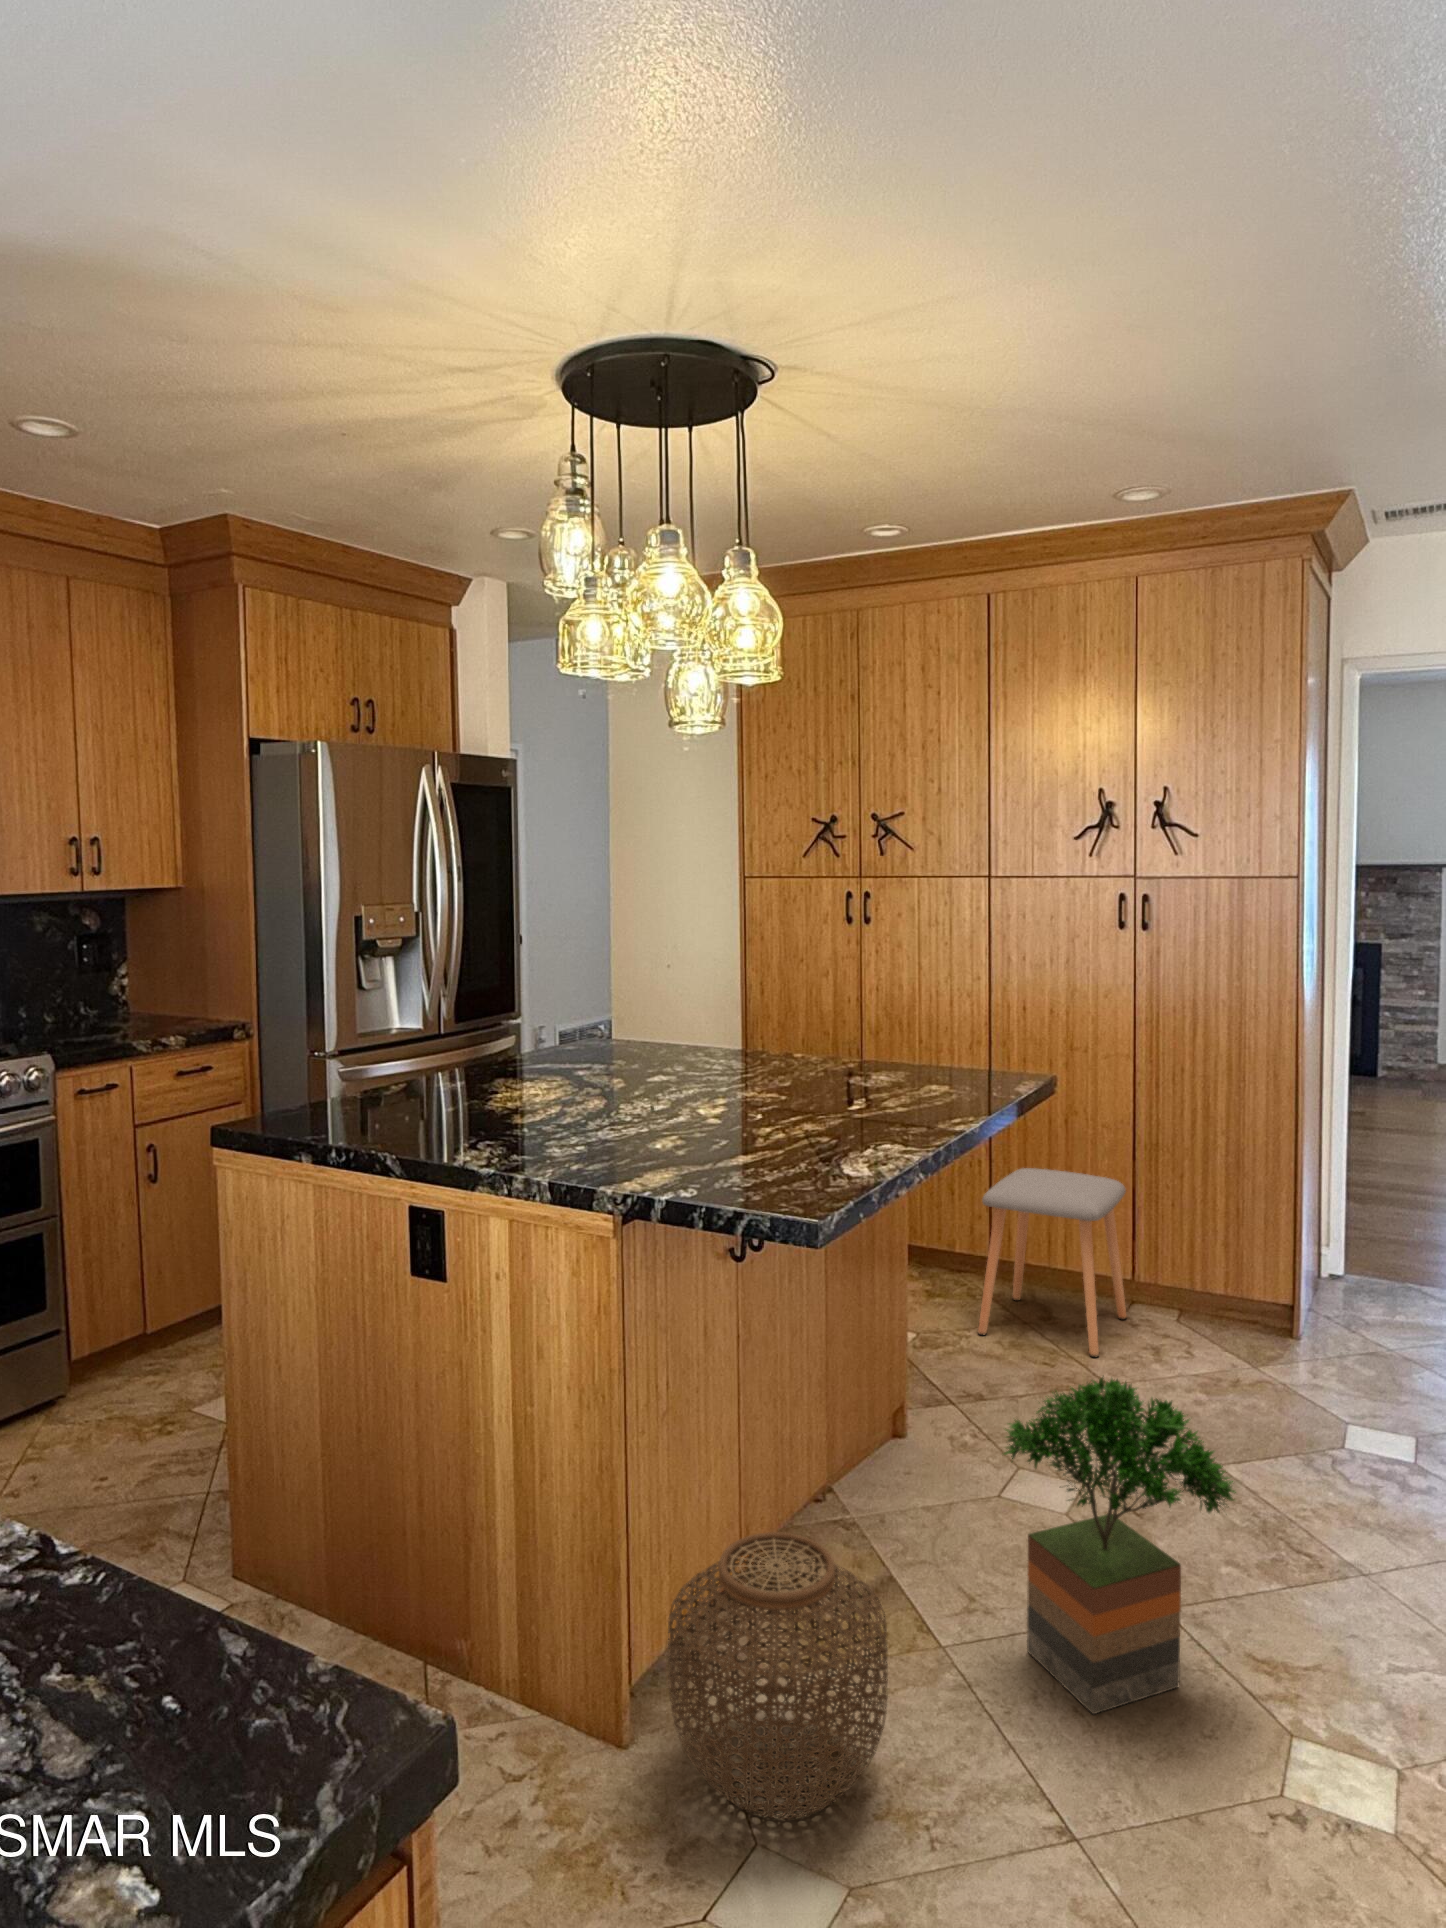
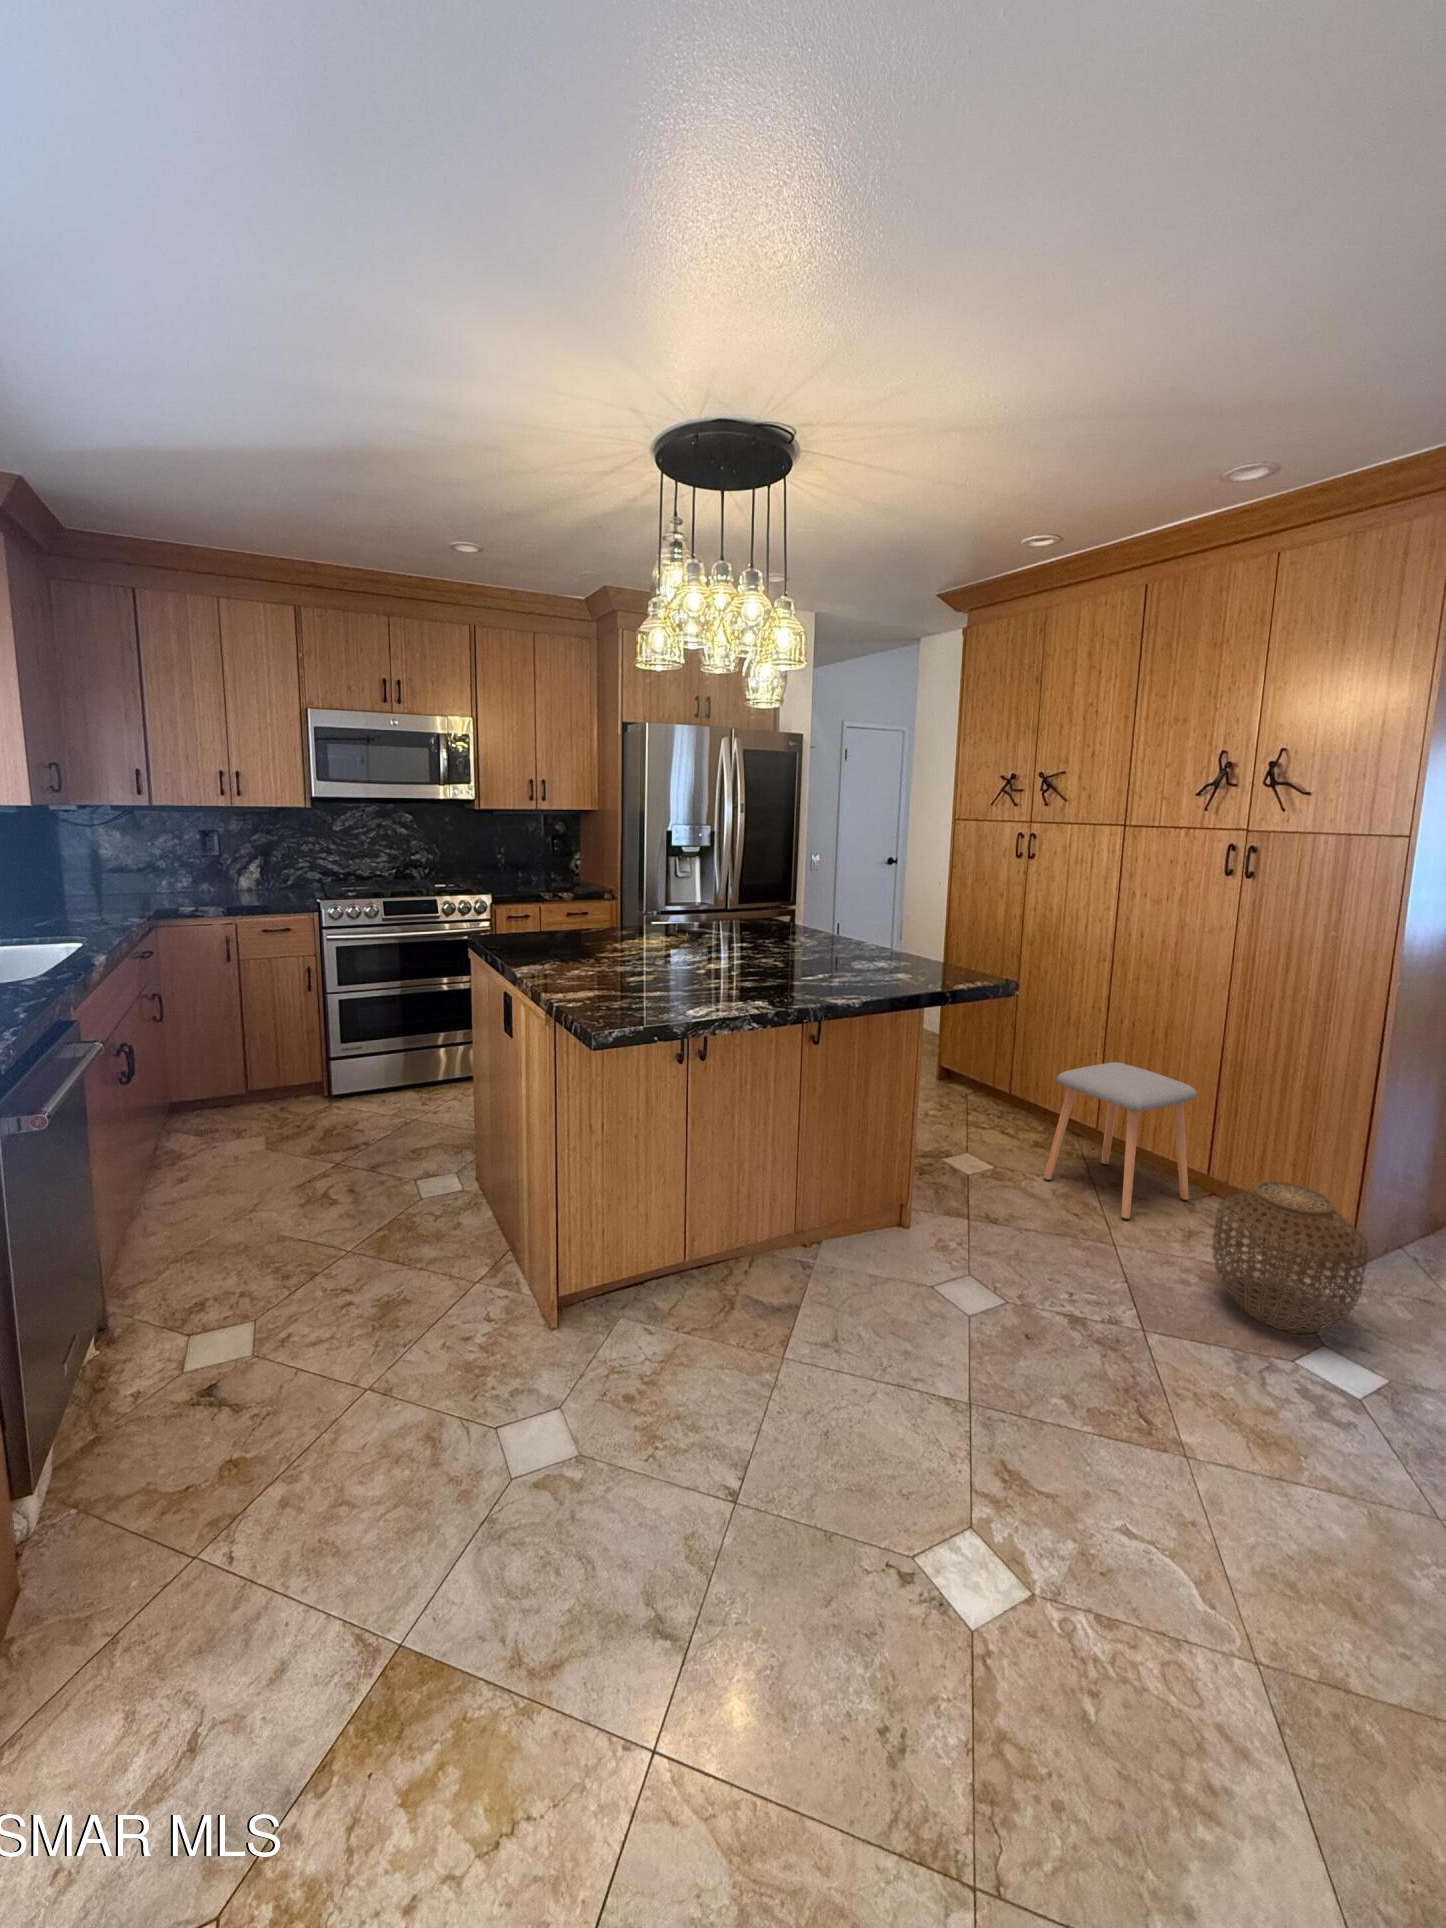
potted tree: present [1004,1378,1236,1714] -> none [816,1199,976,1454]
woven basket: present [668,1532,888,1819] -> present [1212,1181,1368,1333]

